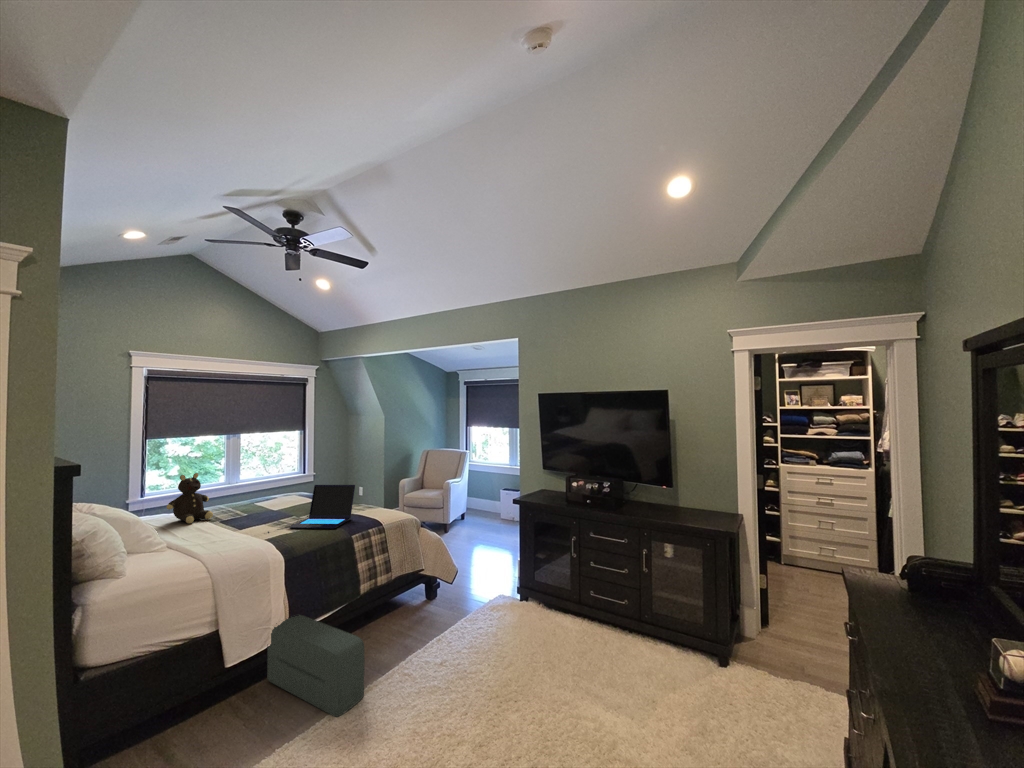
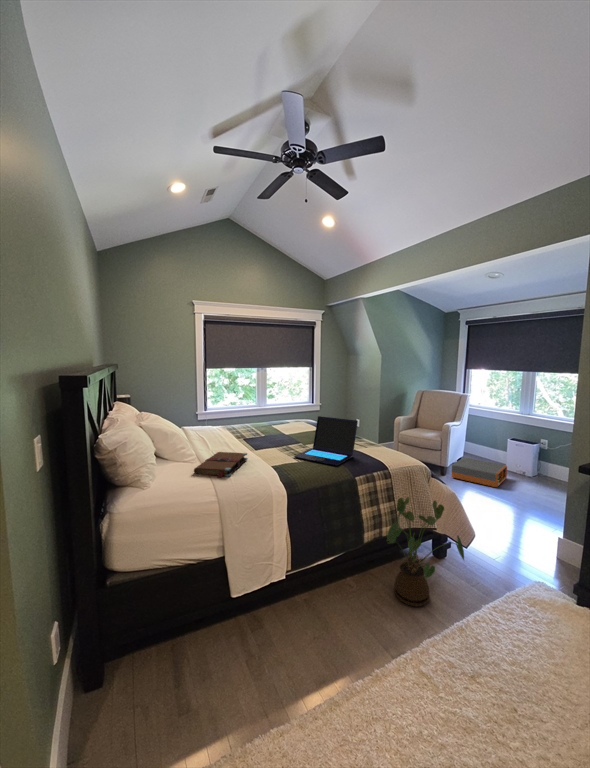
teddy bear: present [167,473,213,523] -> none [204,396,237,439]
storage box: none [452,511,498,534] -> present [451,458,507,487]
book: none [175,530,236,557] -> present [194,452,247,478]
house plant: none [379,544,440,637] -> present [387,497,464,607]
pouf: present [267,615,364,717] -> none [272,553,373,711]

